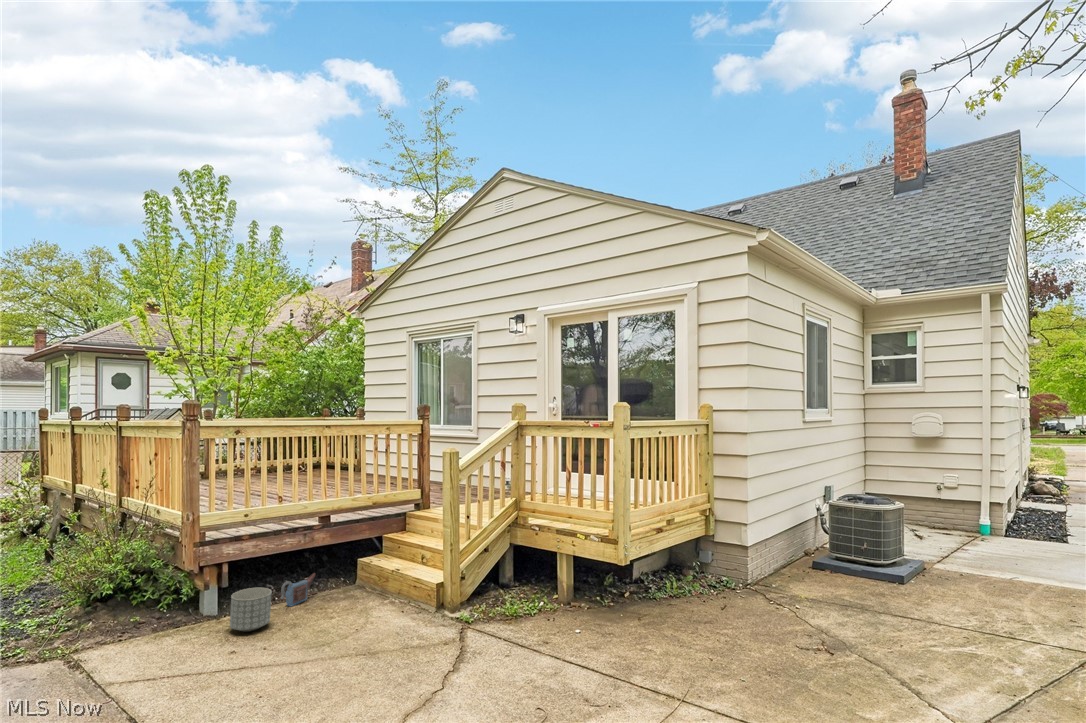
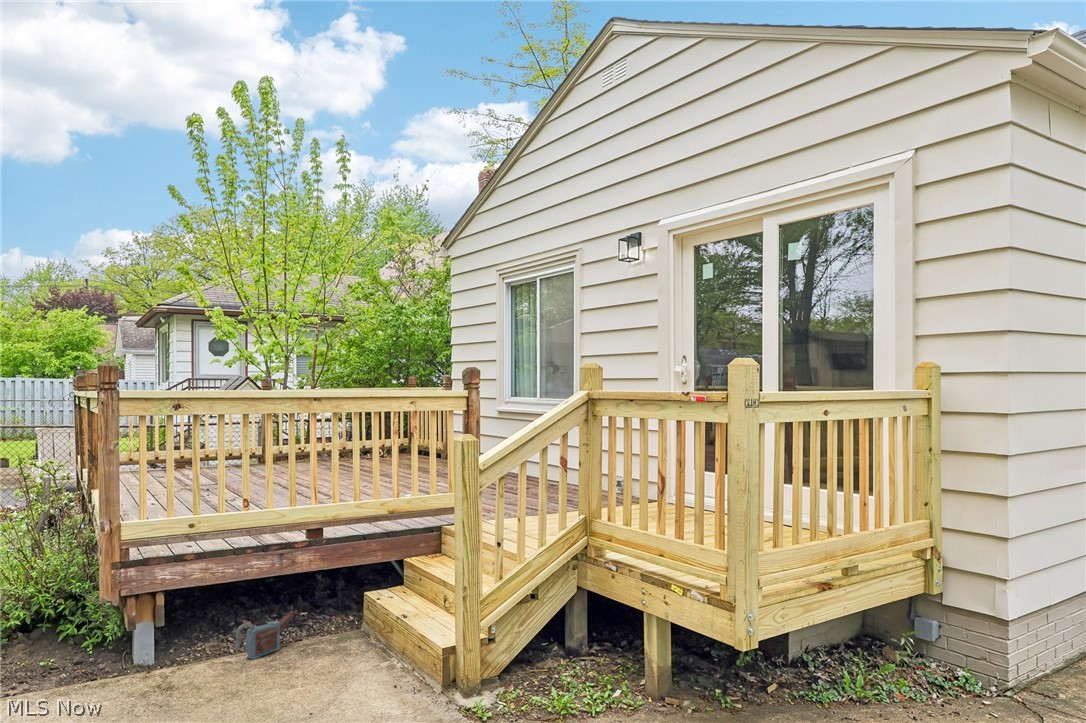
planter: present [230,588,272,632] -> none [144,634,205,700]

